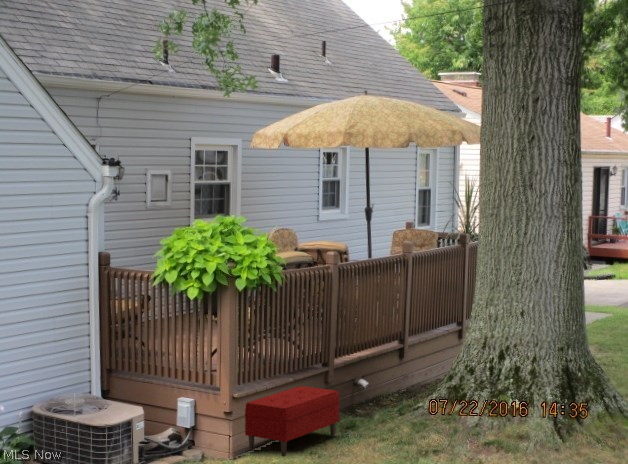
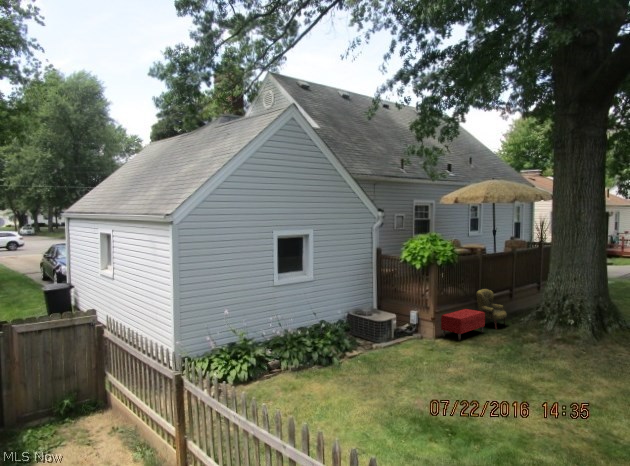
armchair: none [323,340,386,428] -> present [476,289,507,327]

